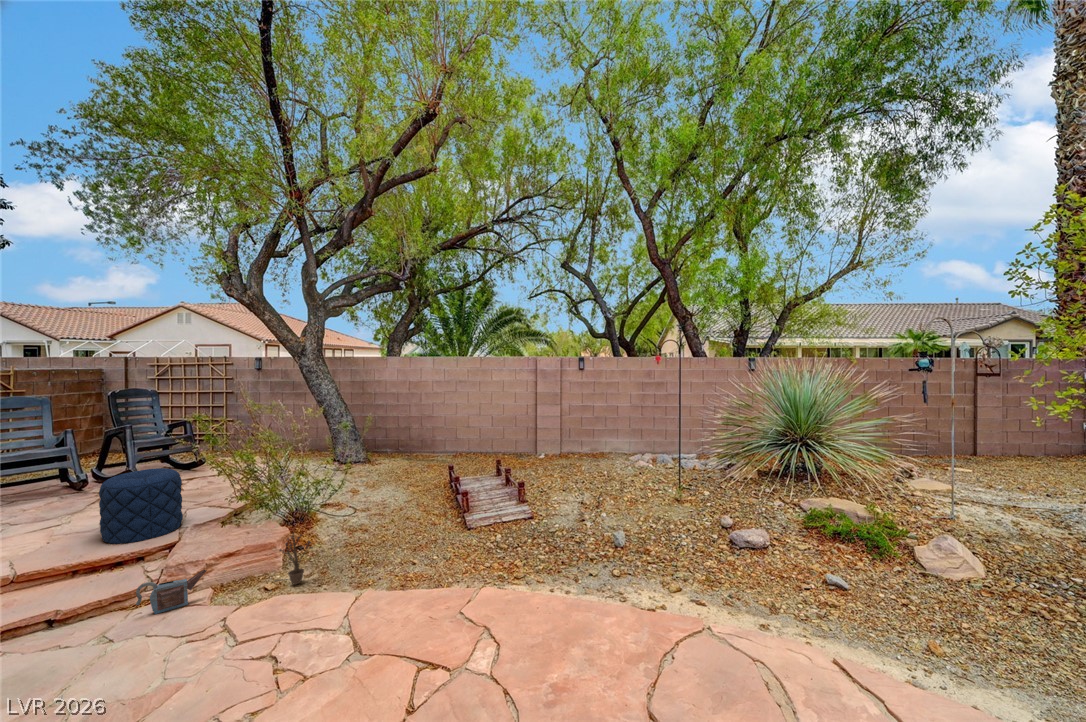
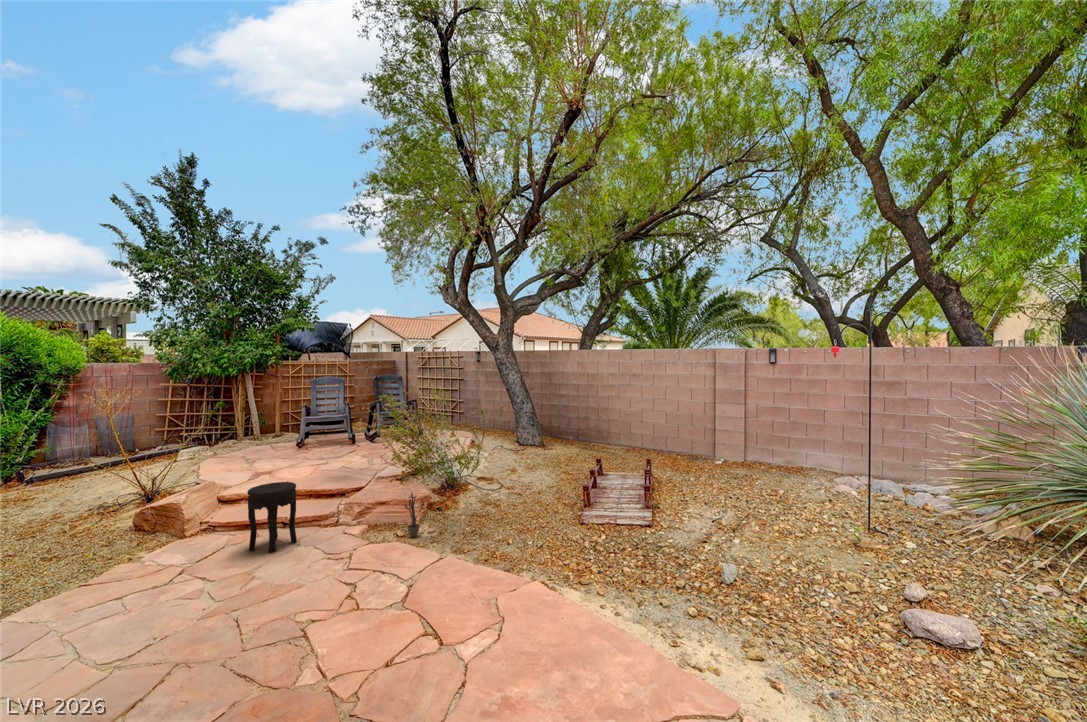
pouf: present [99,468,183,544] -> none [336,432,385,482]
side table: none [27,555,116,670] -> present [247,482,297,553]
watering can: present [136,570,207,614] -> none [316,509,361,534]

